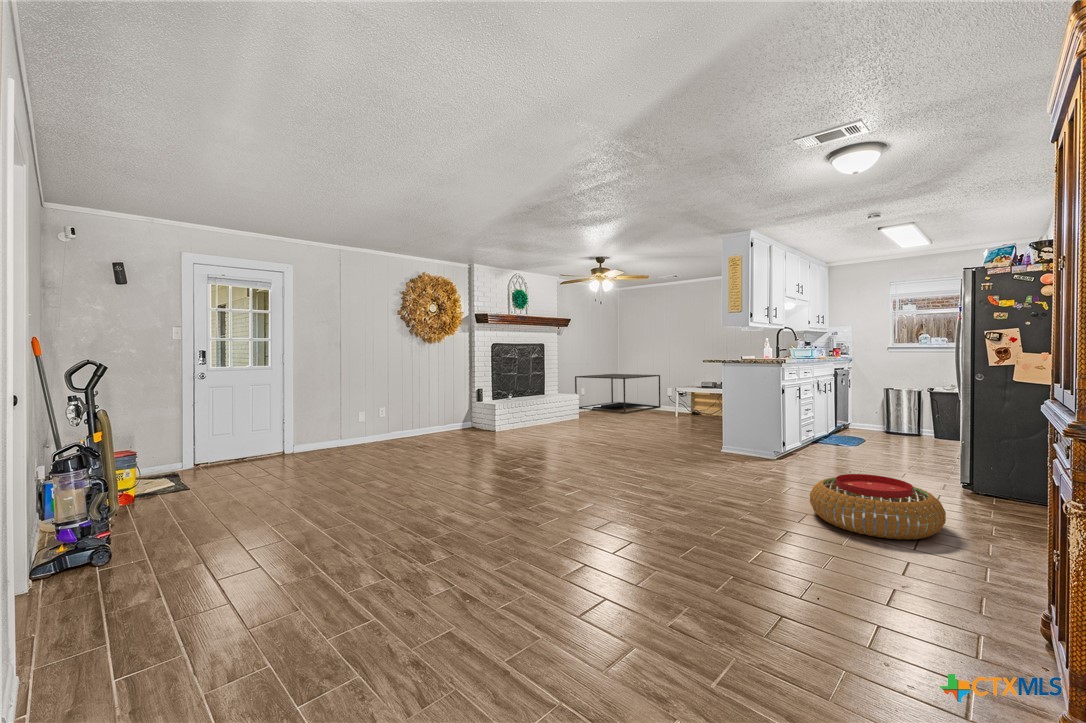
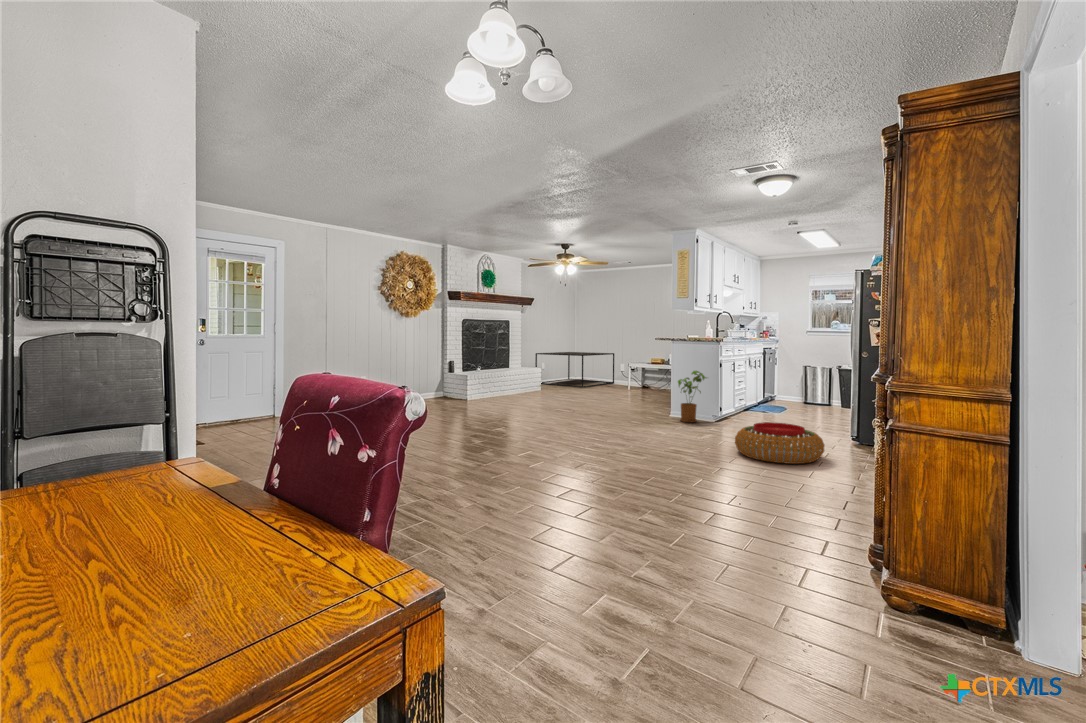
house plant: none [730,400,769,462] -> present [678,371,706,422]

